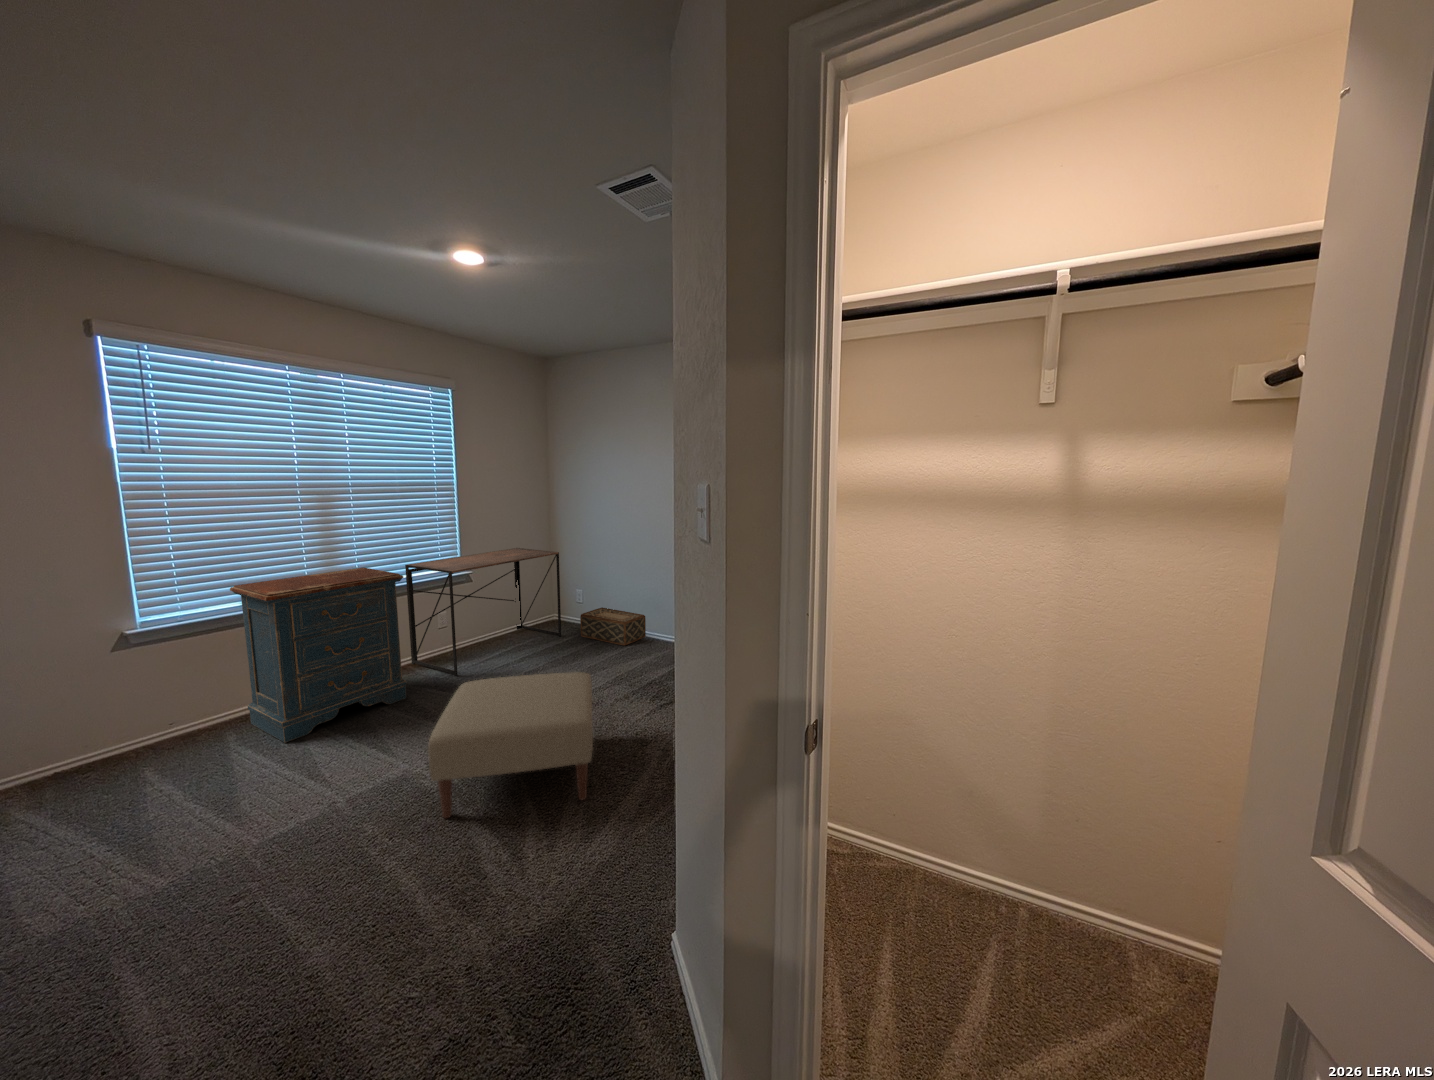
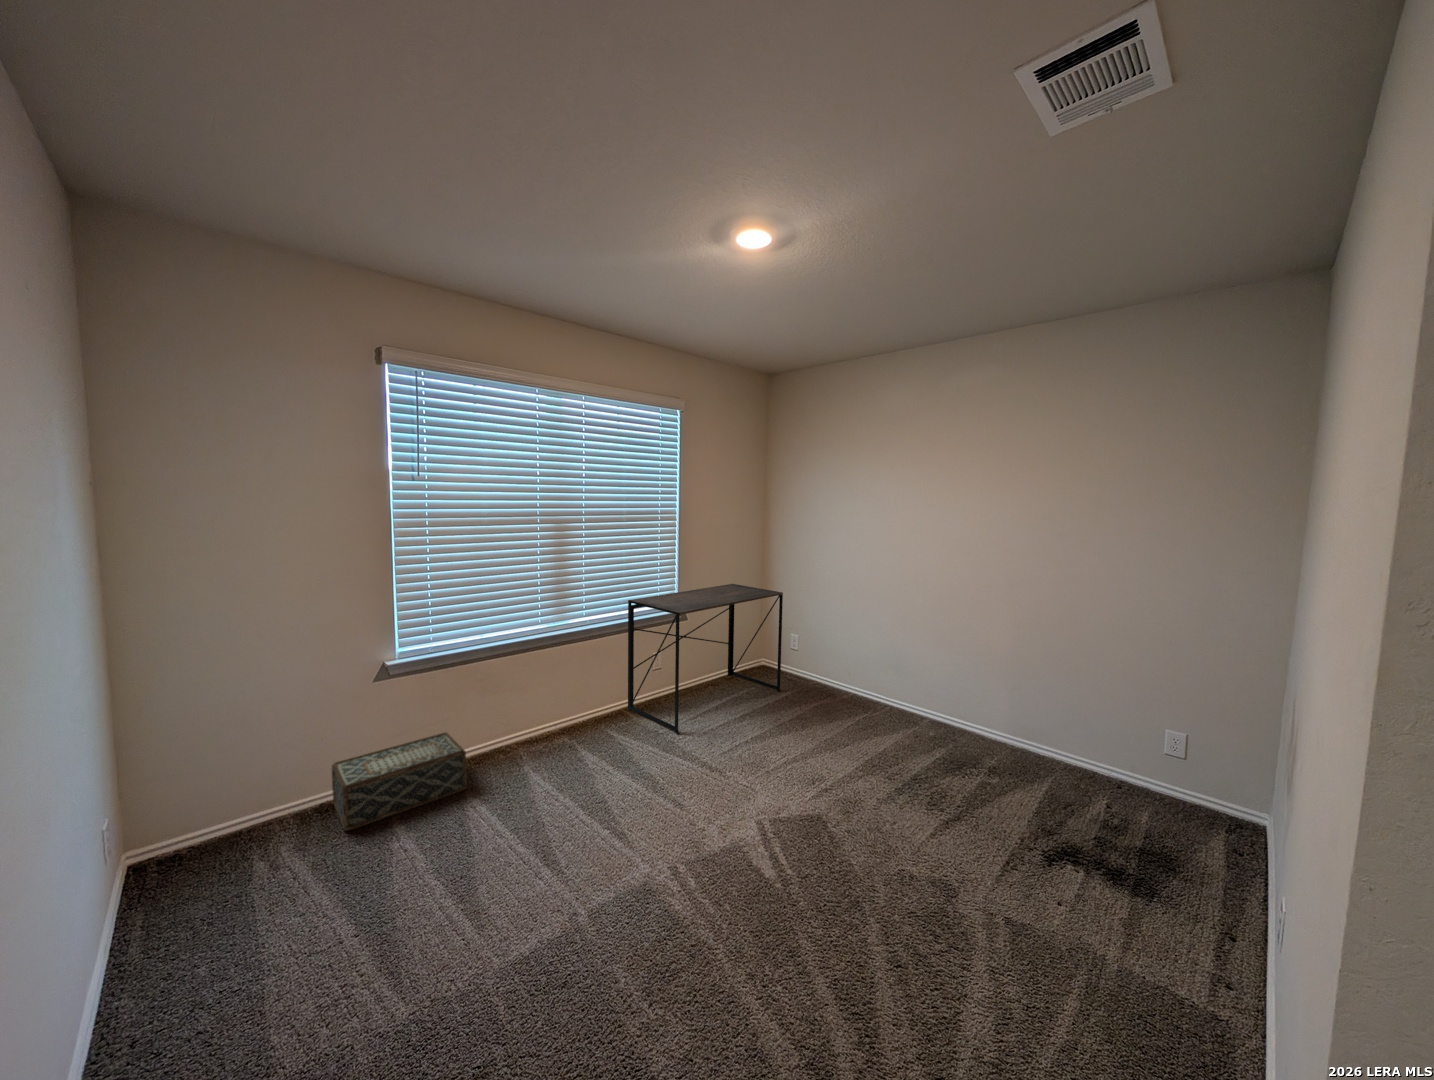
dresser: present [230,567,407,742] -> none [475,603,635,801]
woven basket: present [580,607,646,646] -> present [332,732,467,831]
ottoman: present [428,672,593,818] -> none [695,767,917,991]

